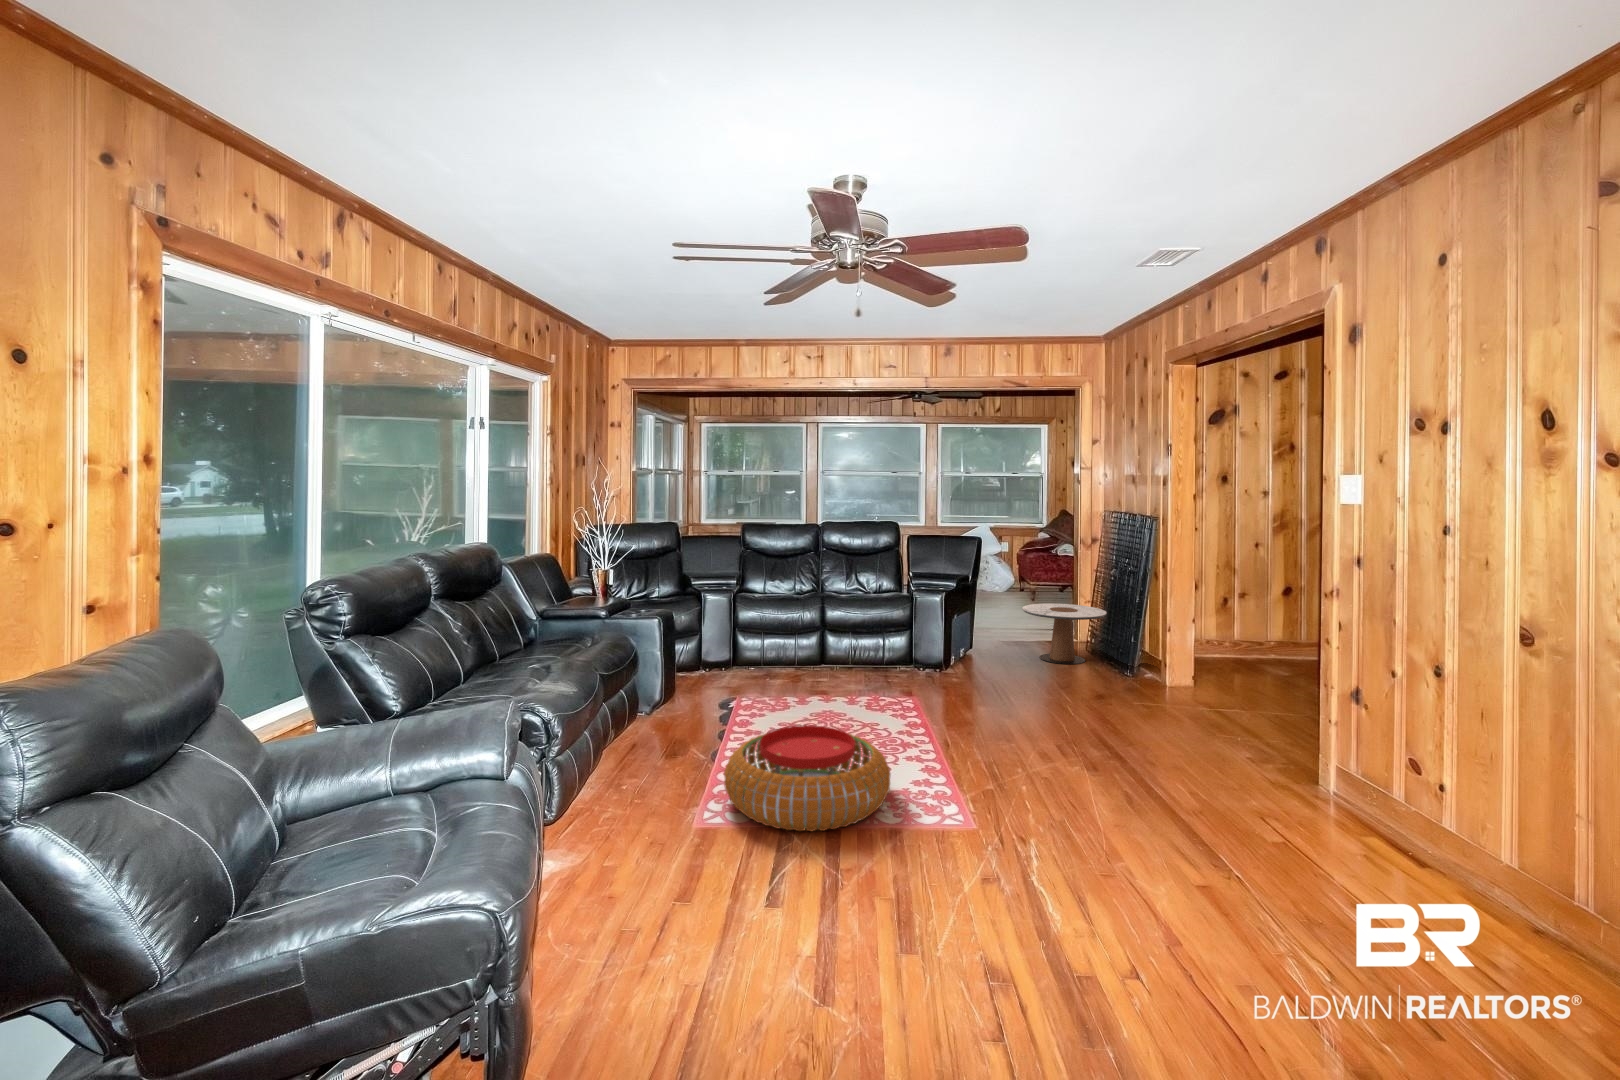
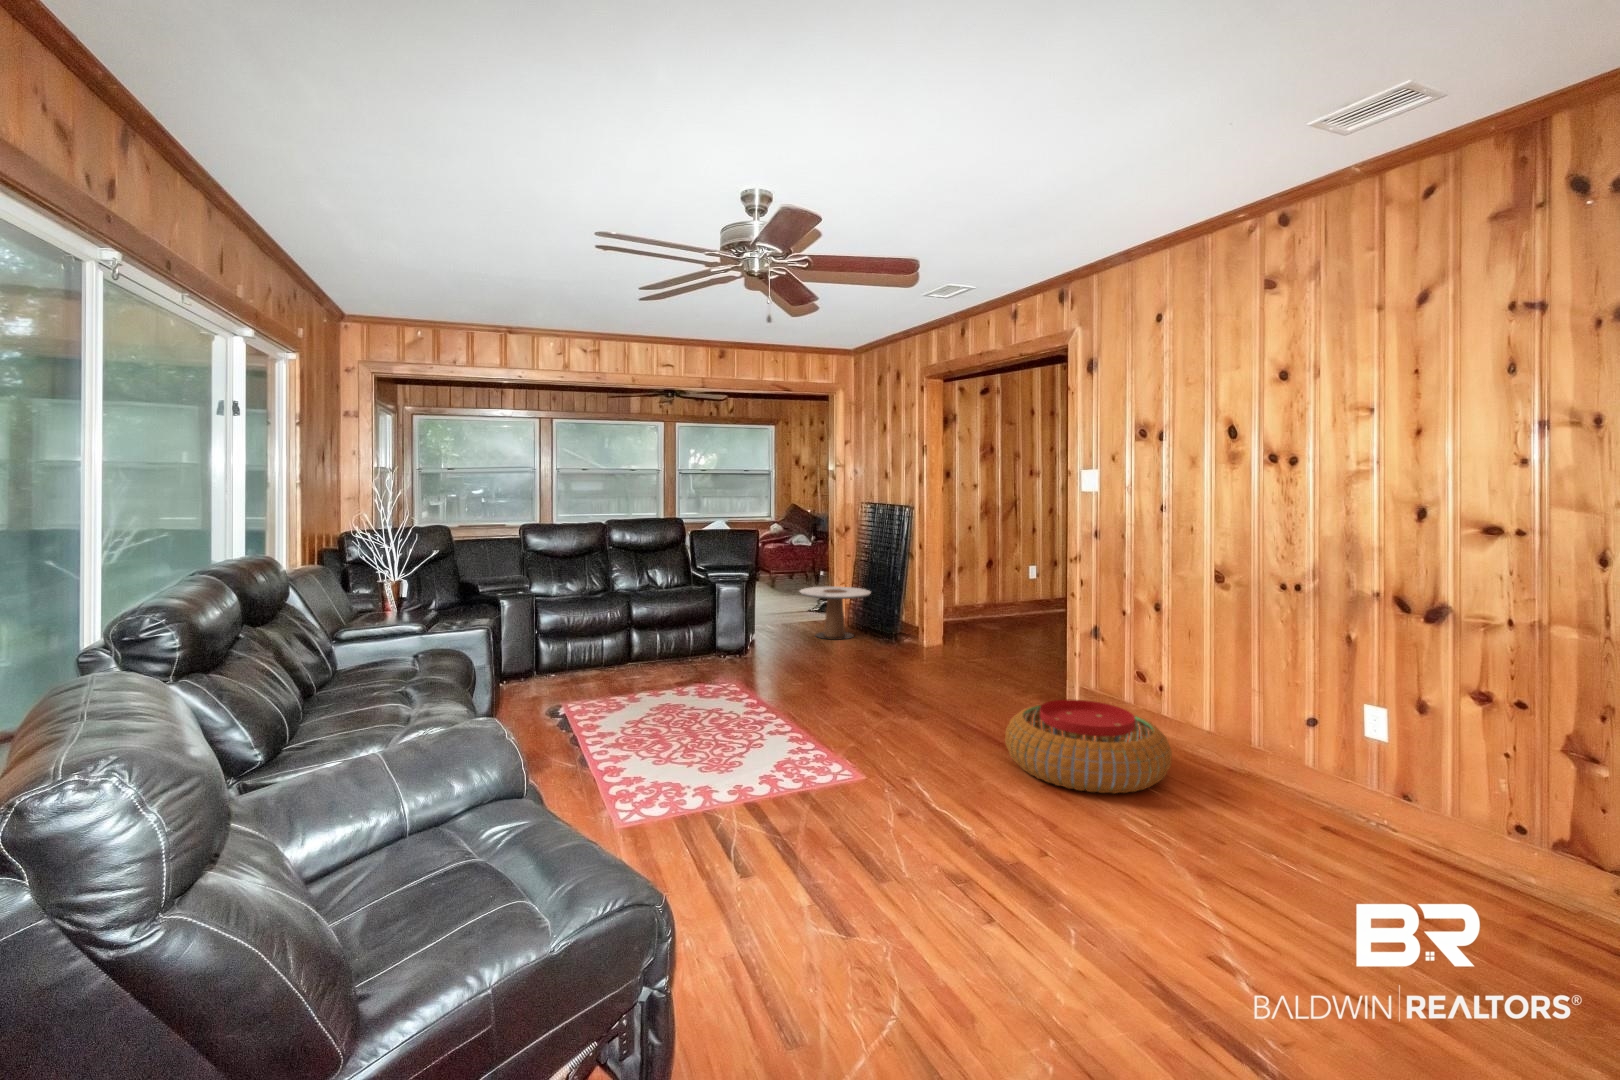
pouf: present [724,725,890,831] -> present [1005,700,1172,793]

